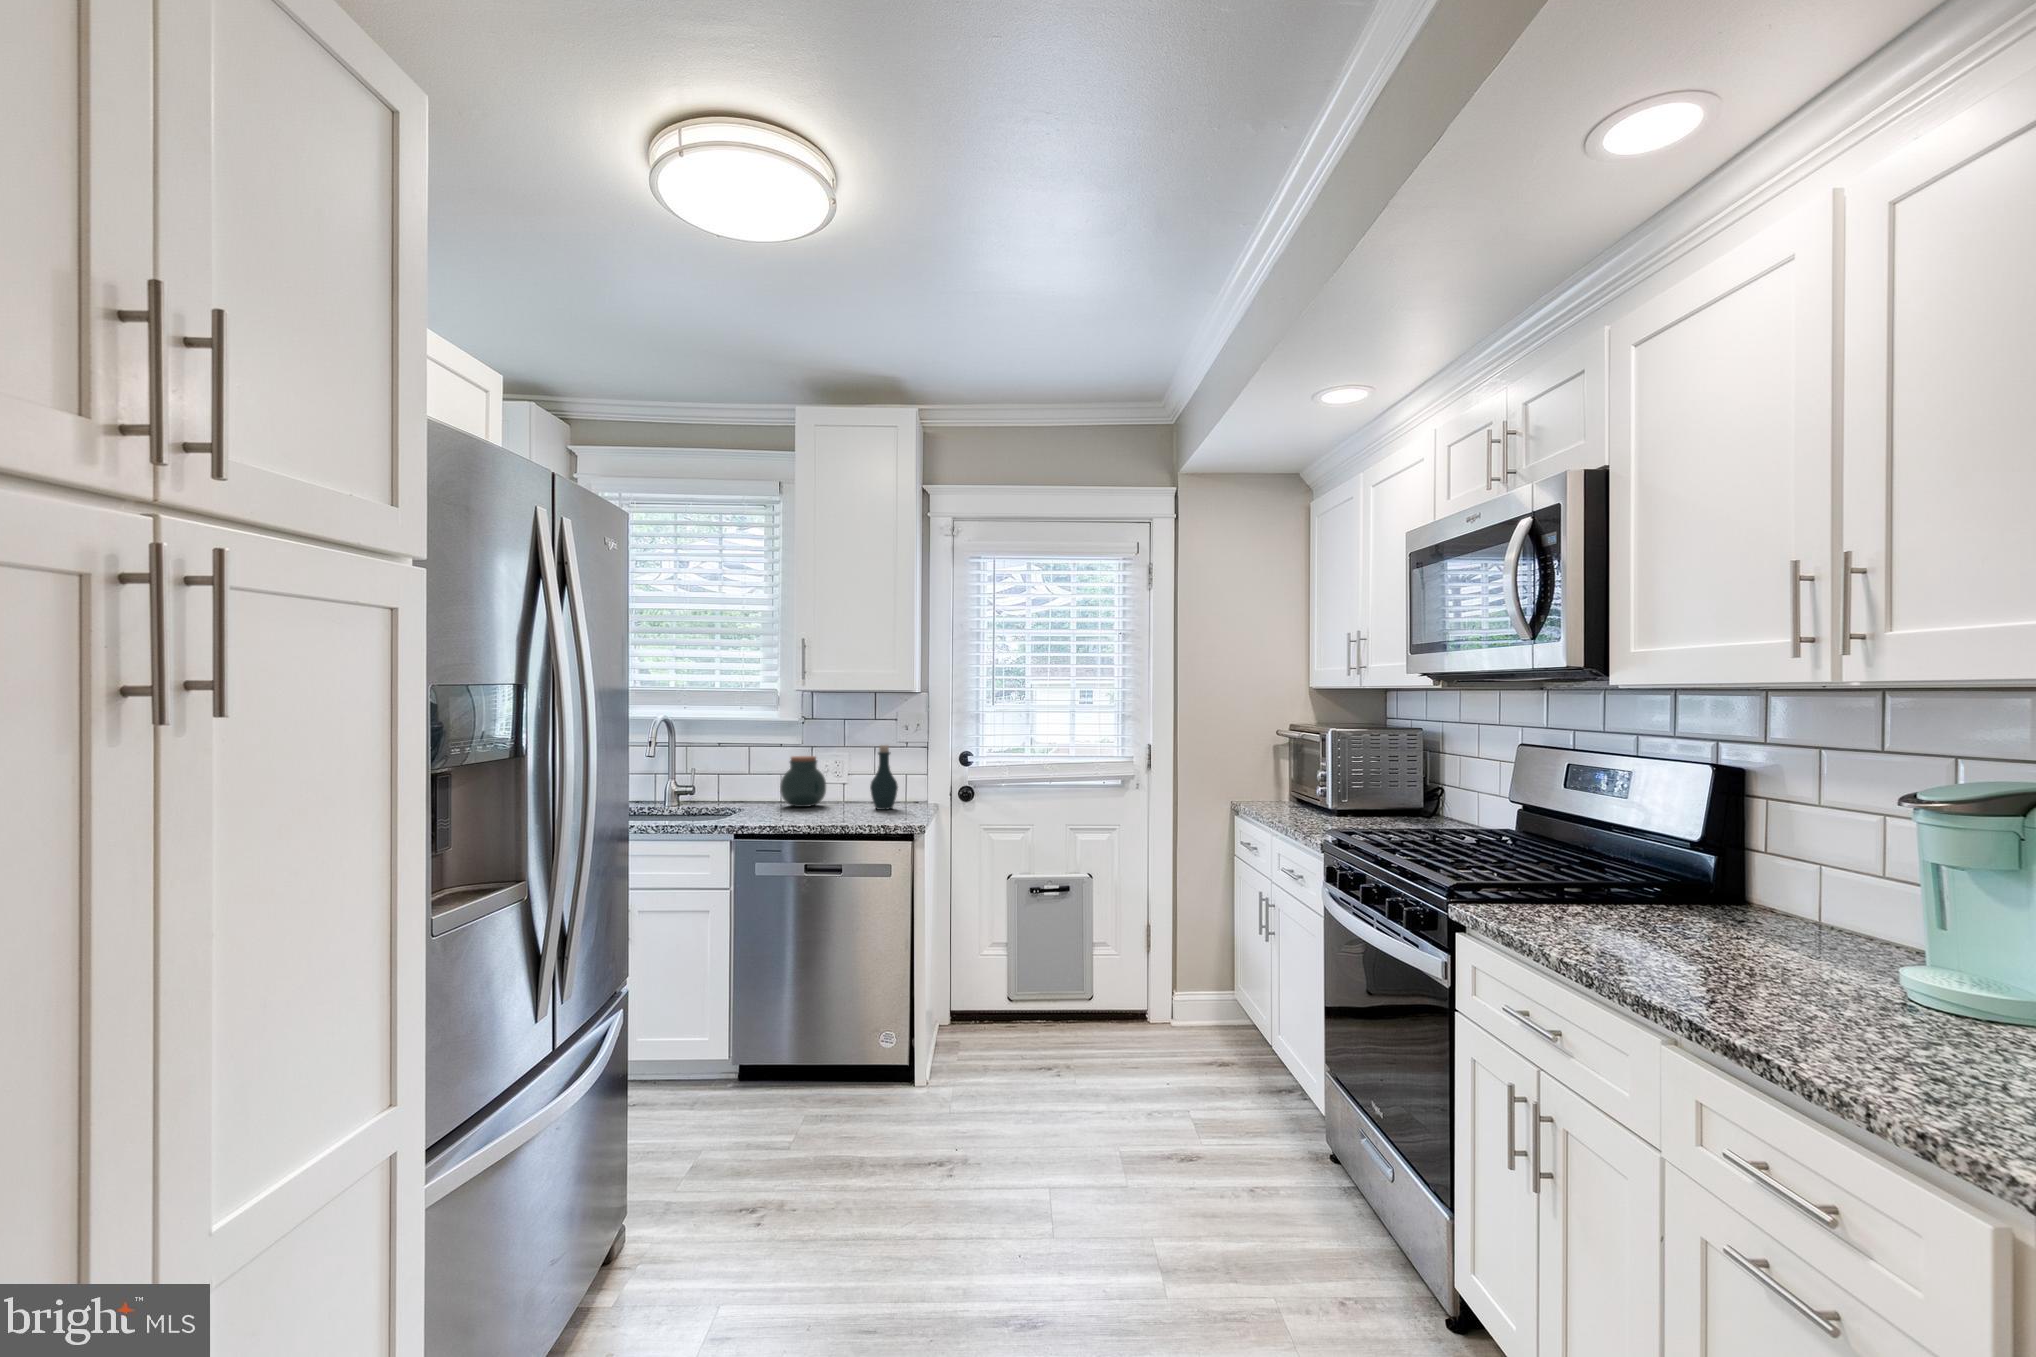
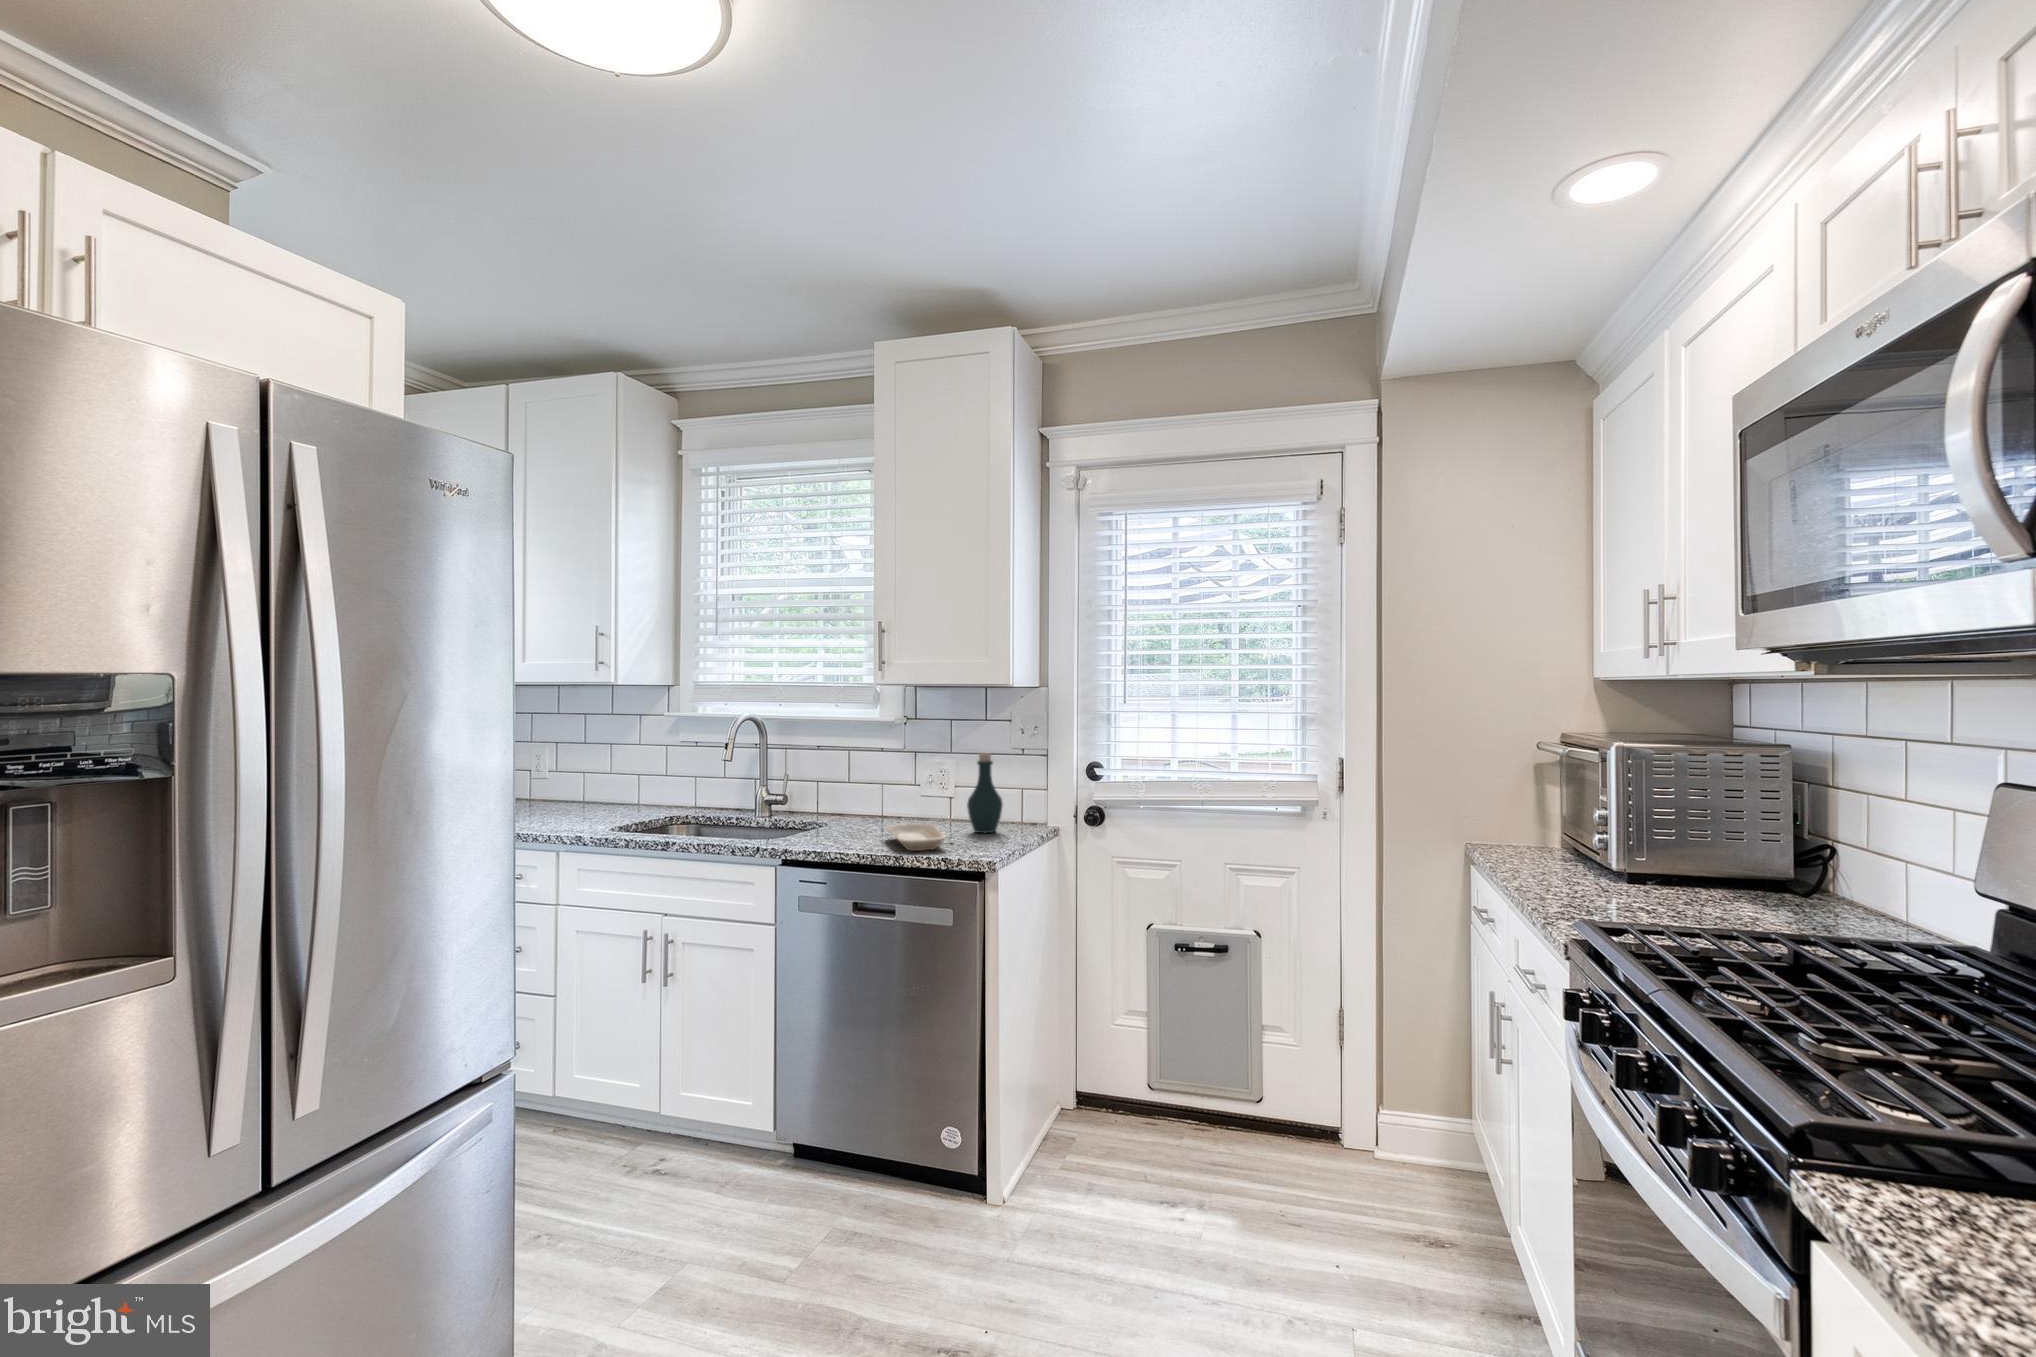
jar: present [780,756,826,807] -> none [874,763,928,825]
tray: none [813,803,876,823] -> present [886,823,946,851]

